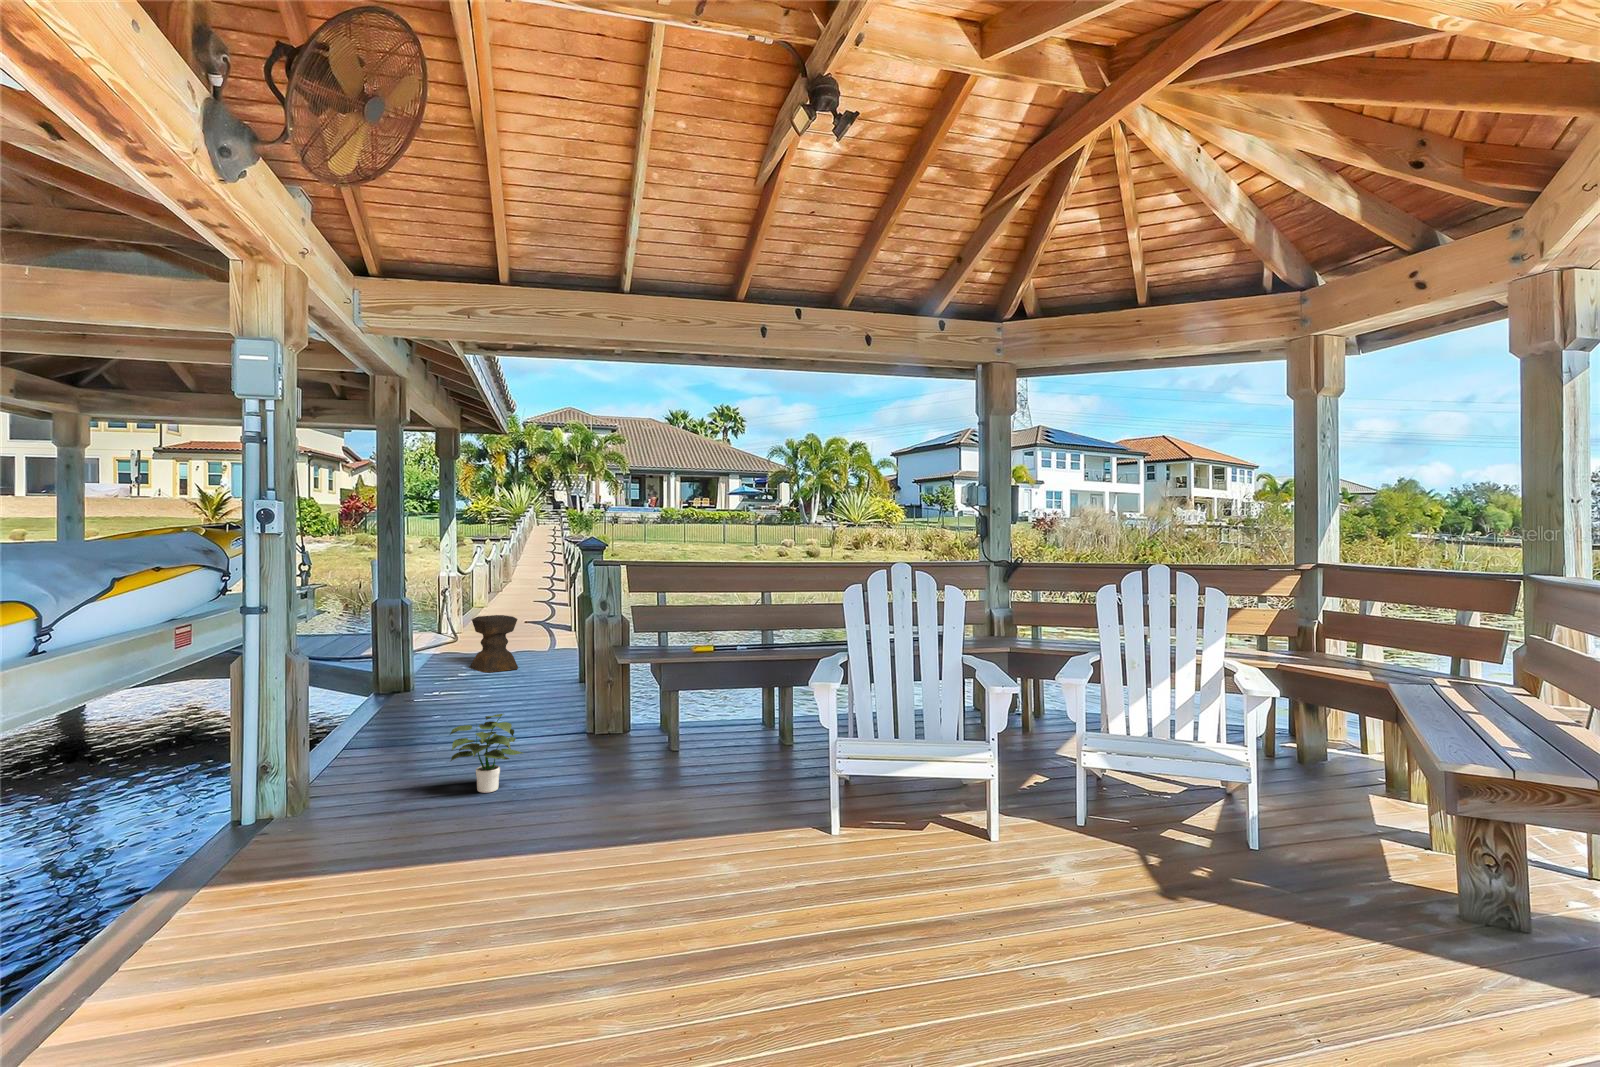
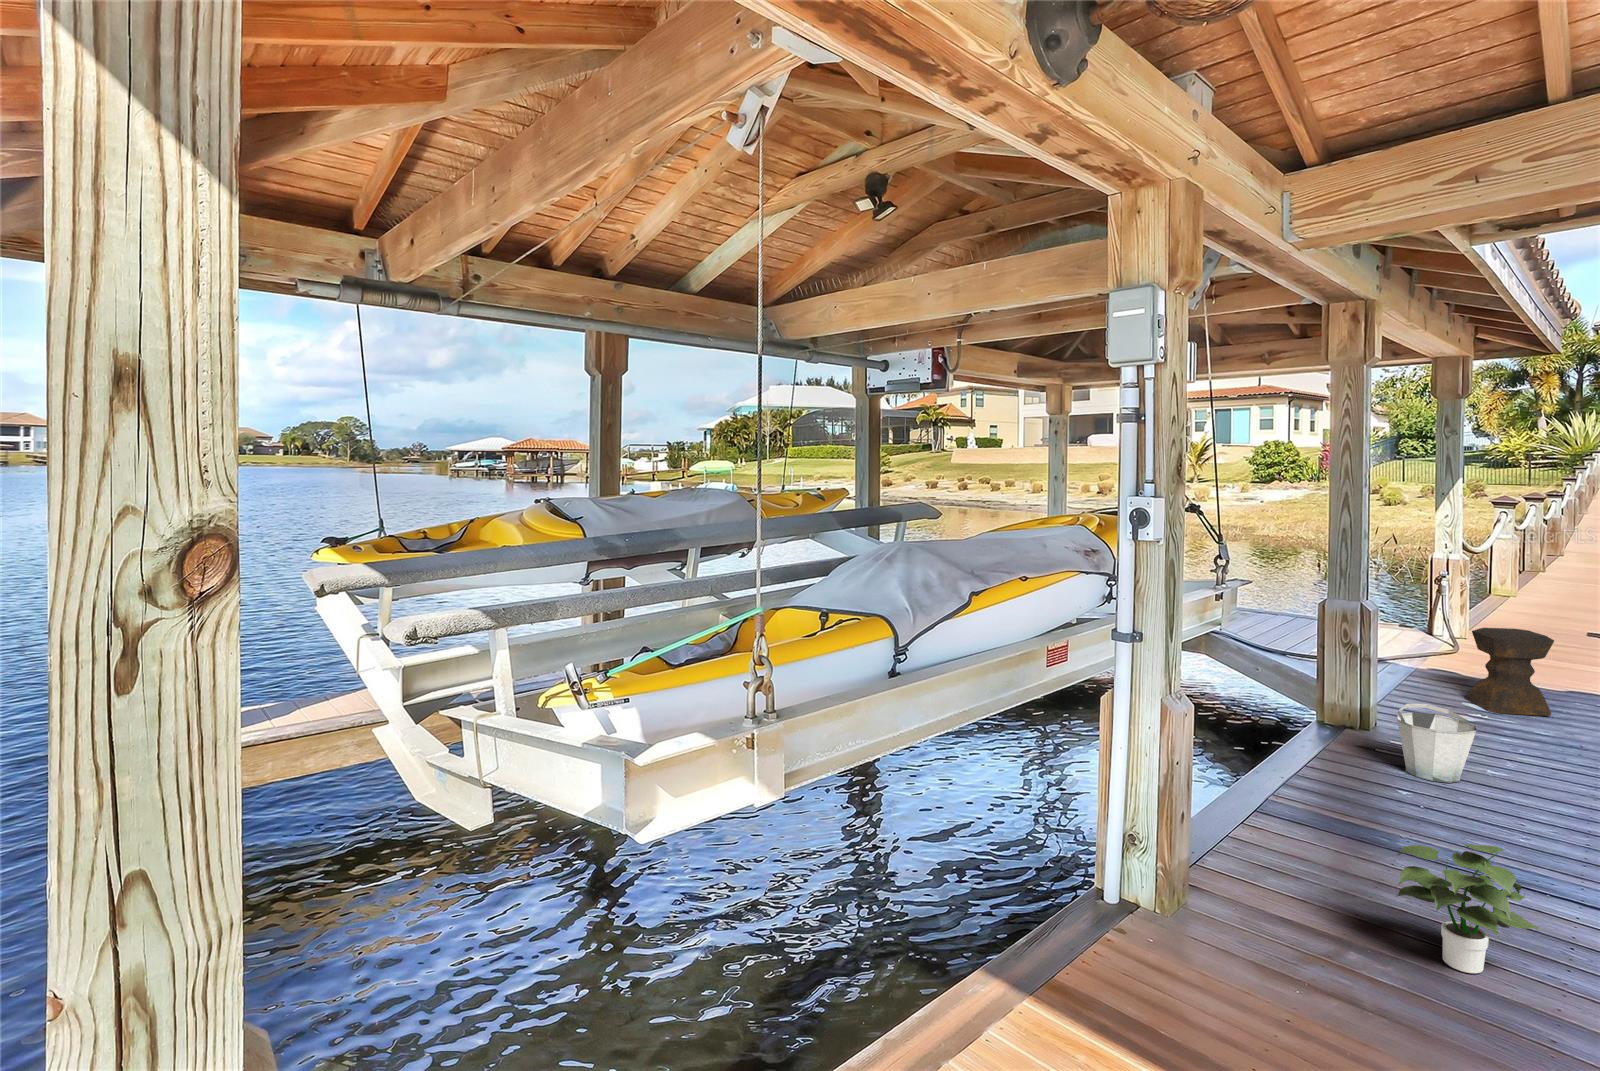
bucket: none [434,663,481,714] -> present [1397,704,1476,783]

